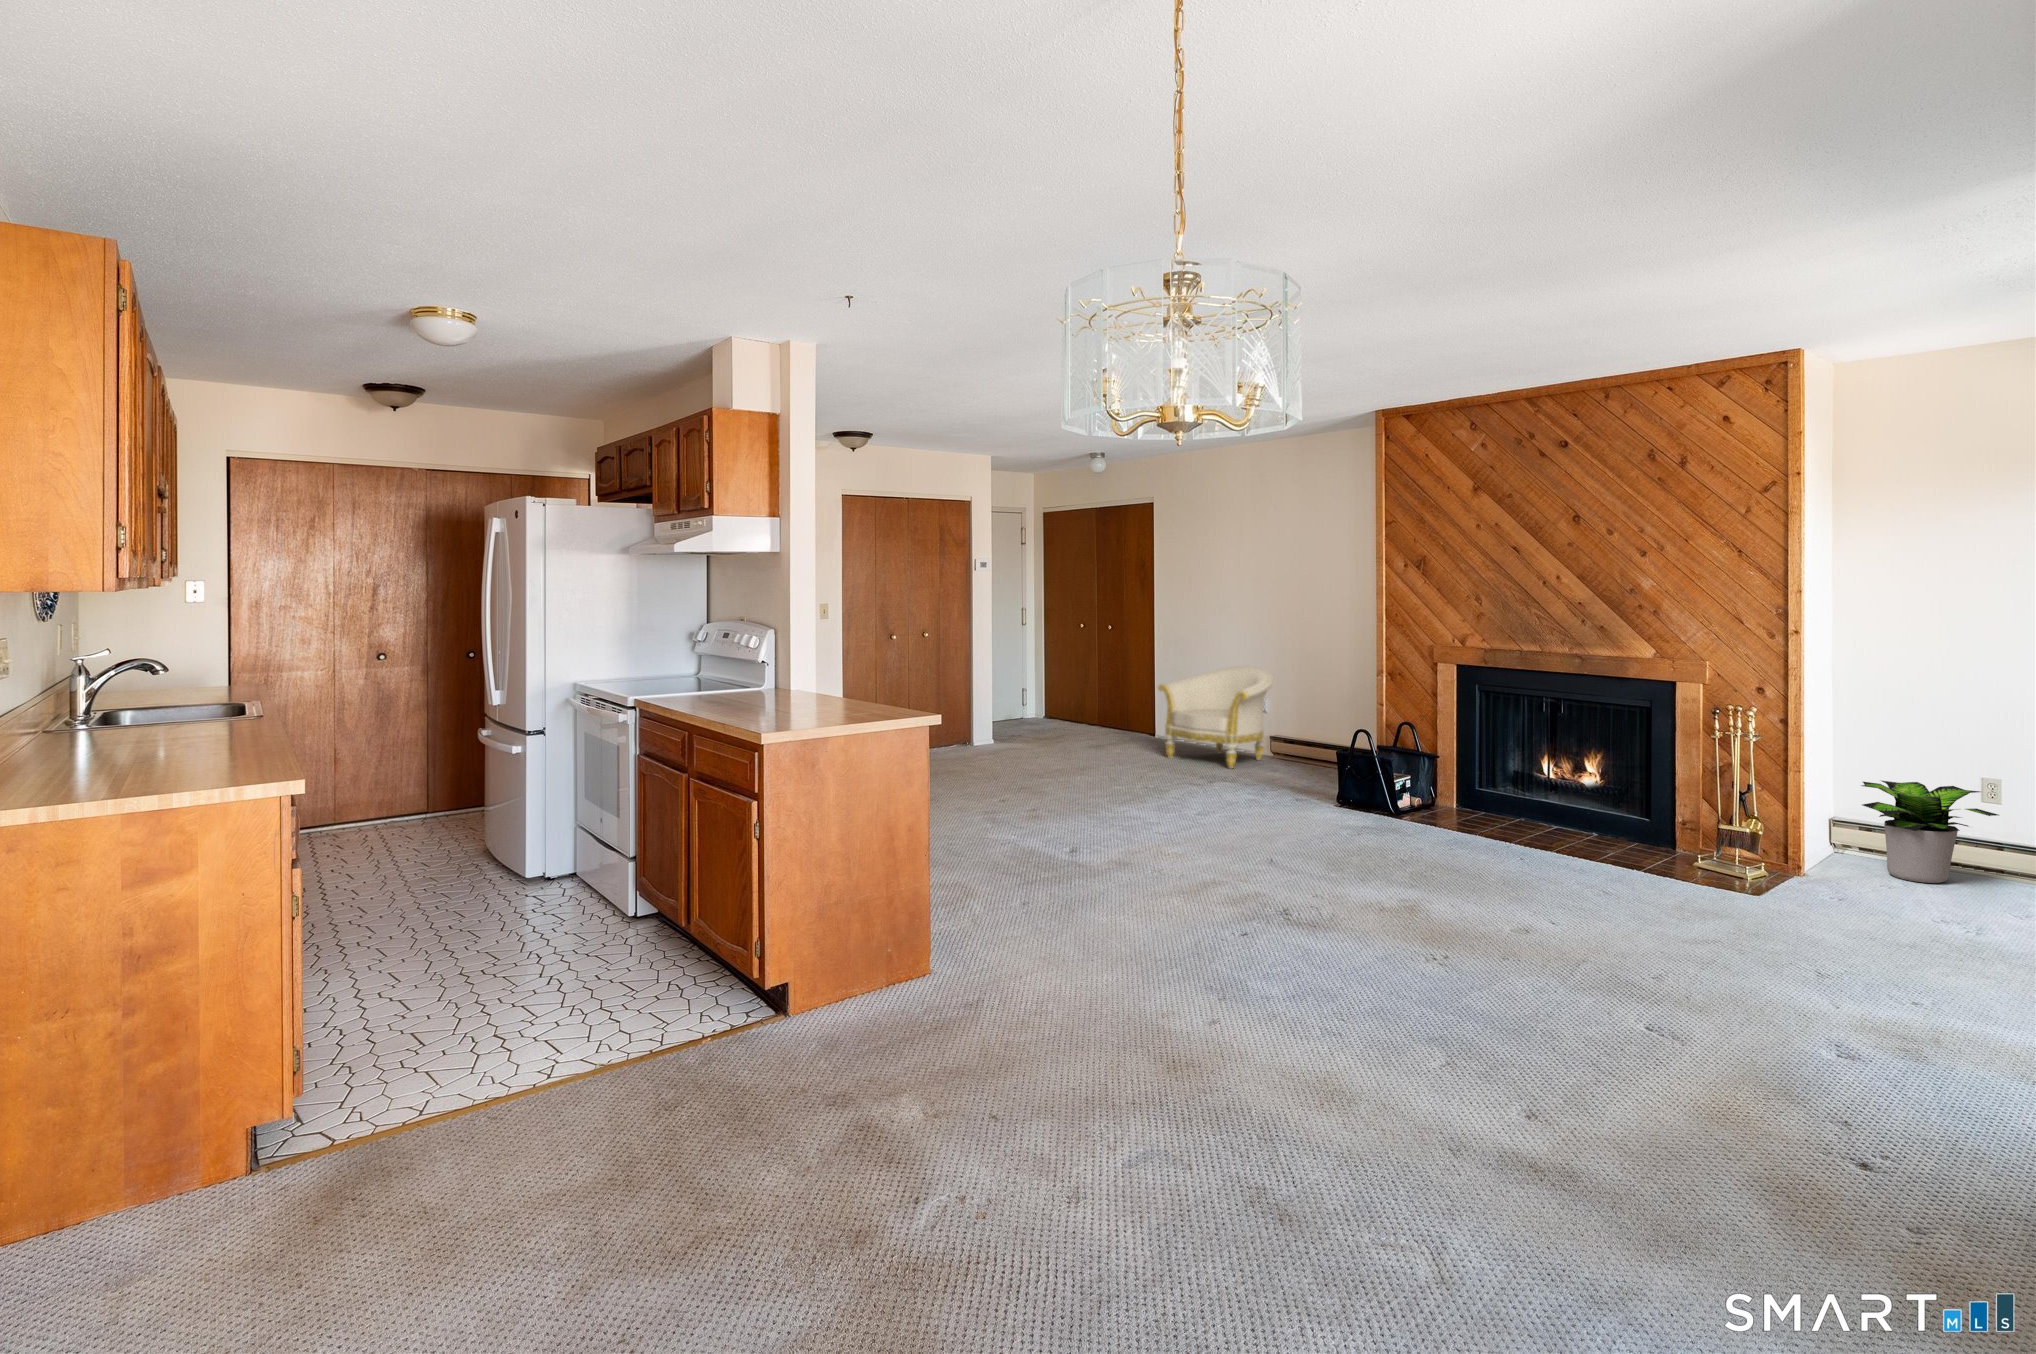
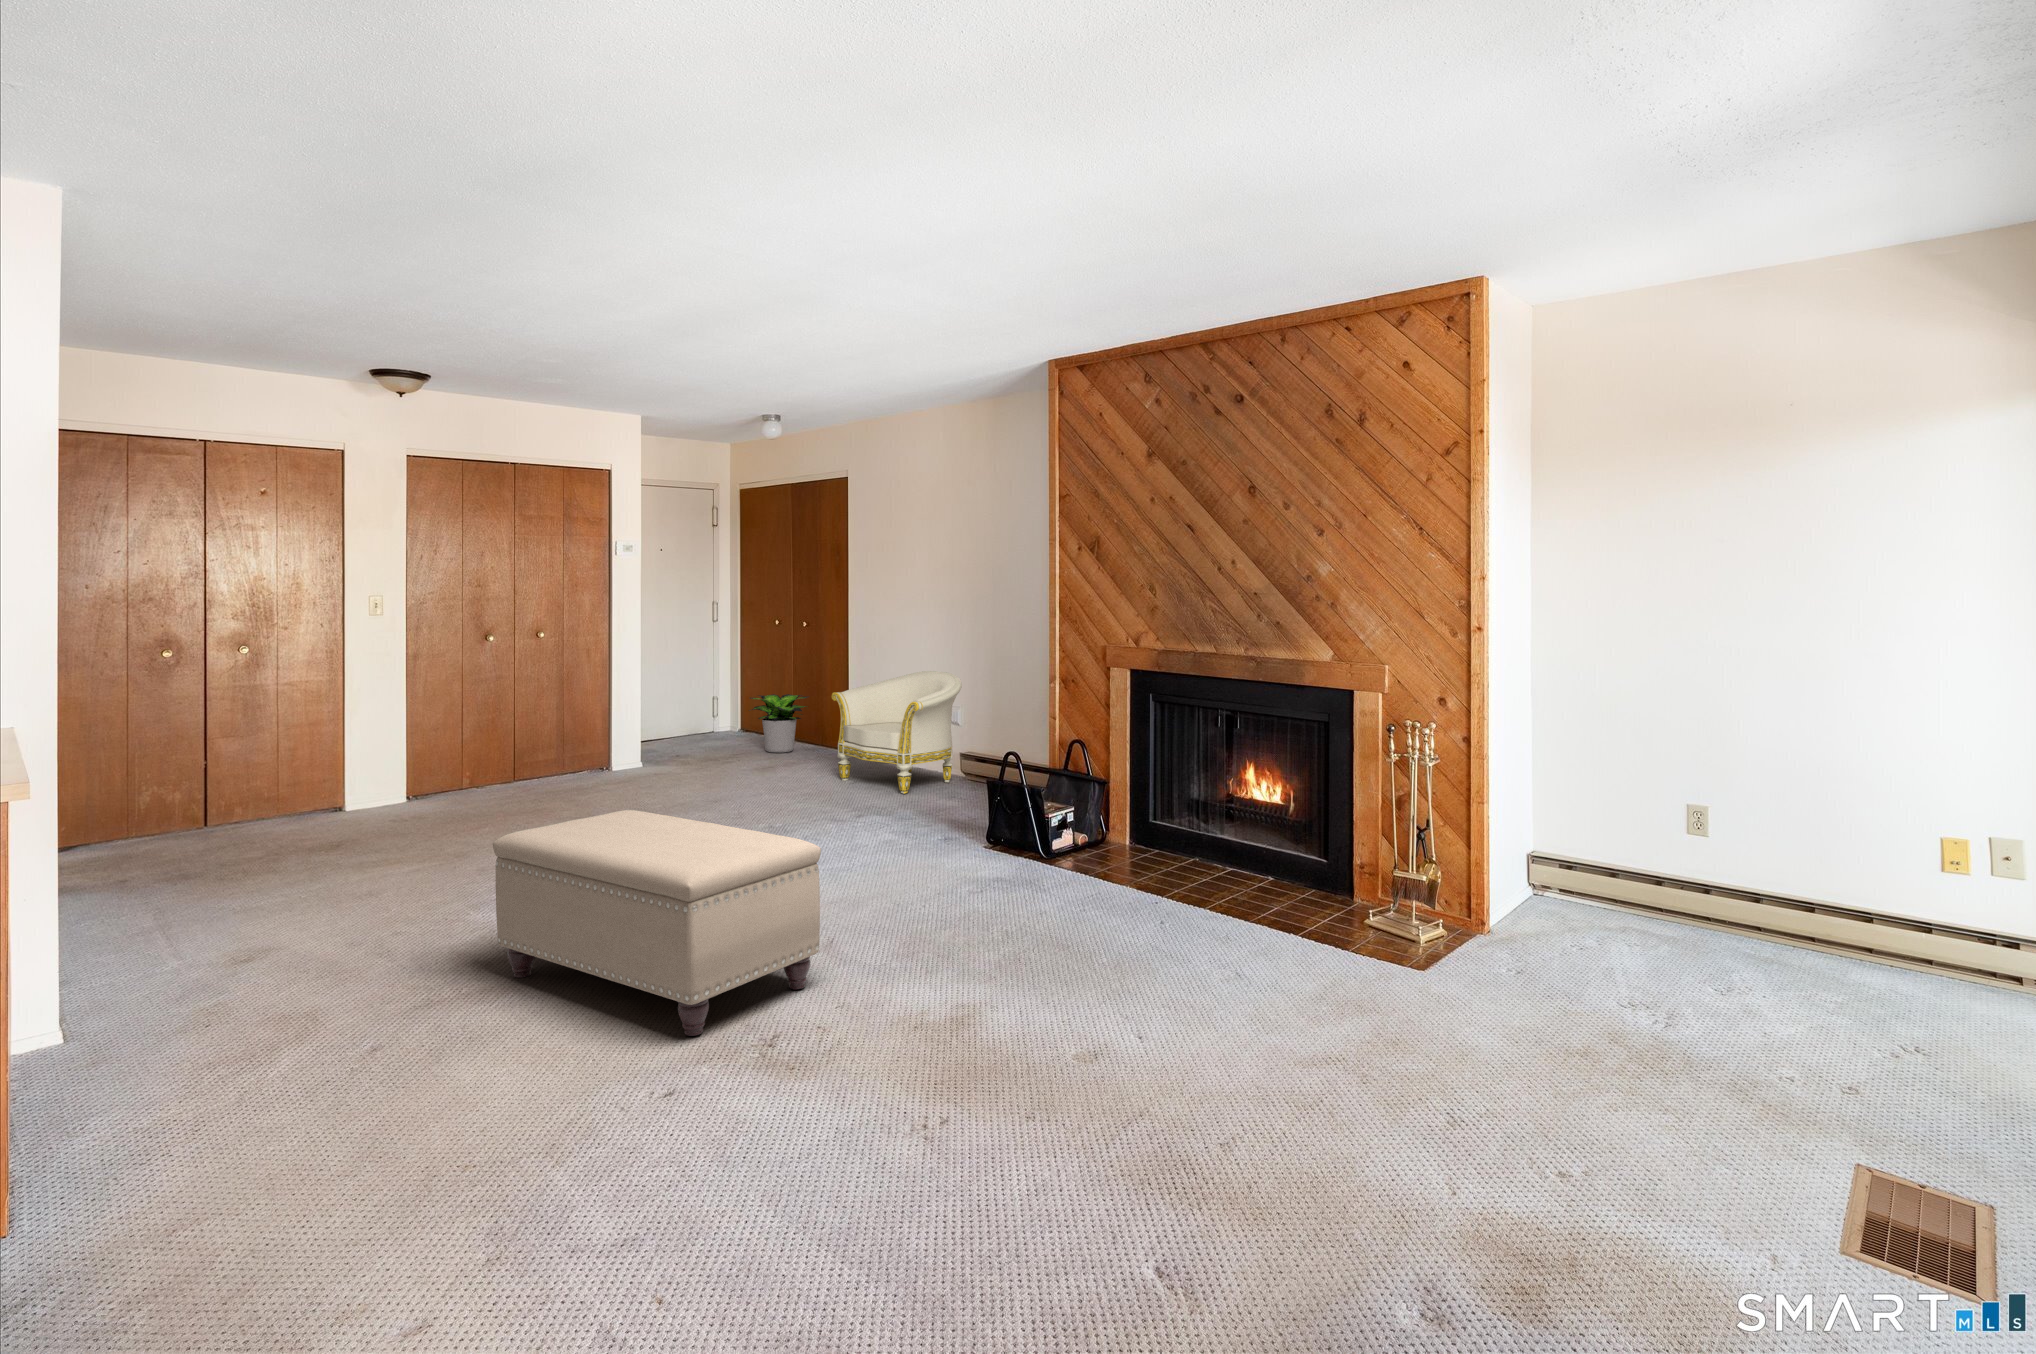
ottoman: none [1064,768,1300,915] -> present [493,810,821,1036]
potted plant: present [1862,781,1998,883] -> present [751,694,808,753]

